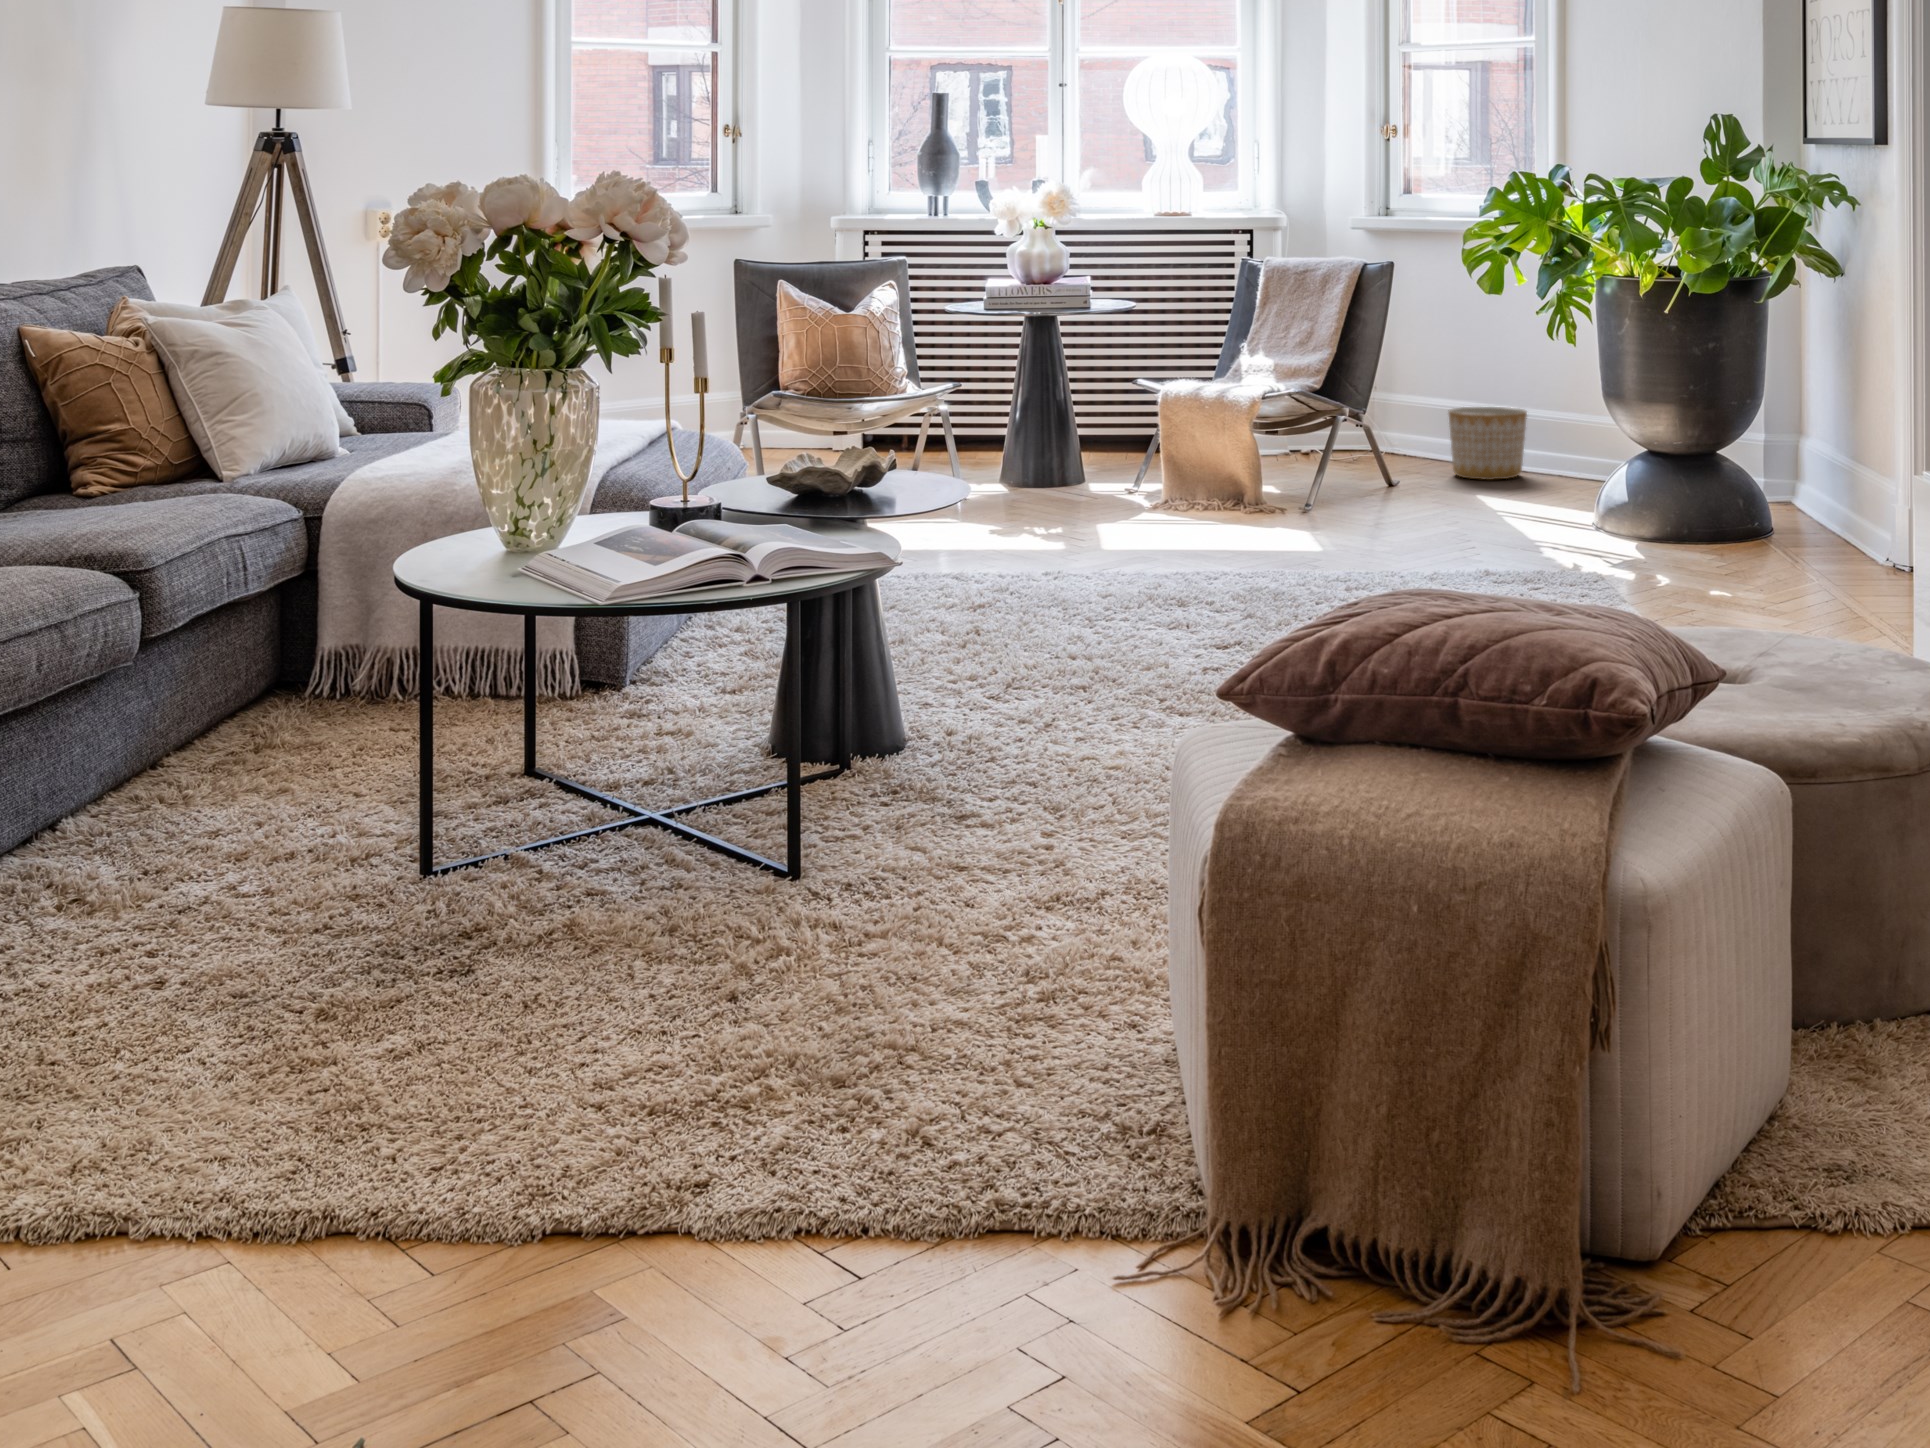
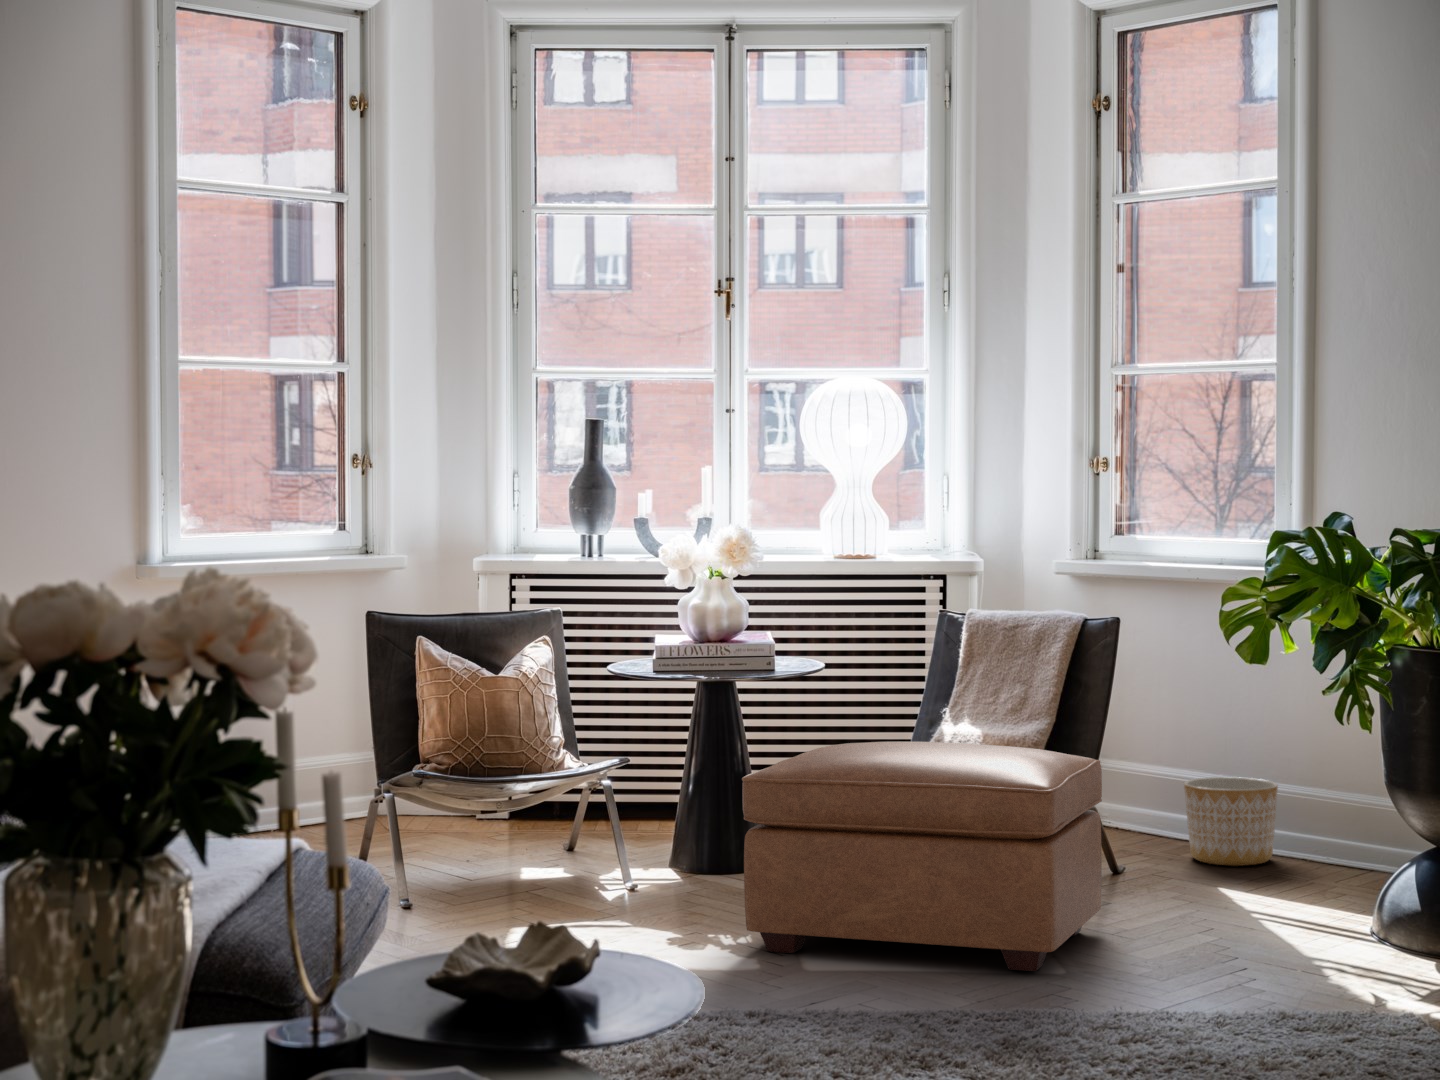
ottoman: none [1057,366,1364,547] -> present [742,742,1102,971]

